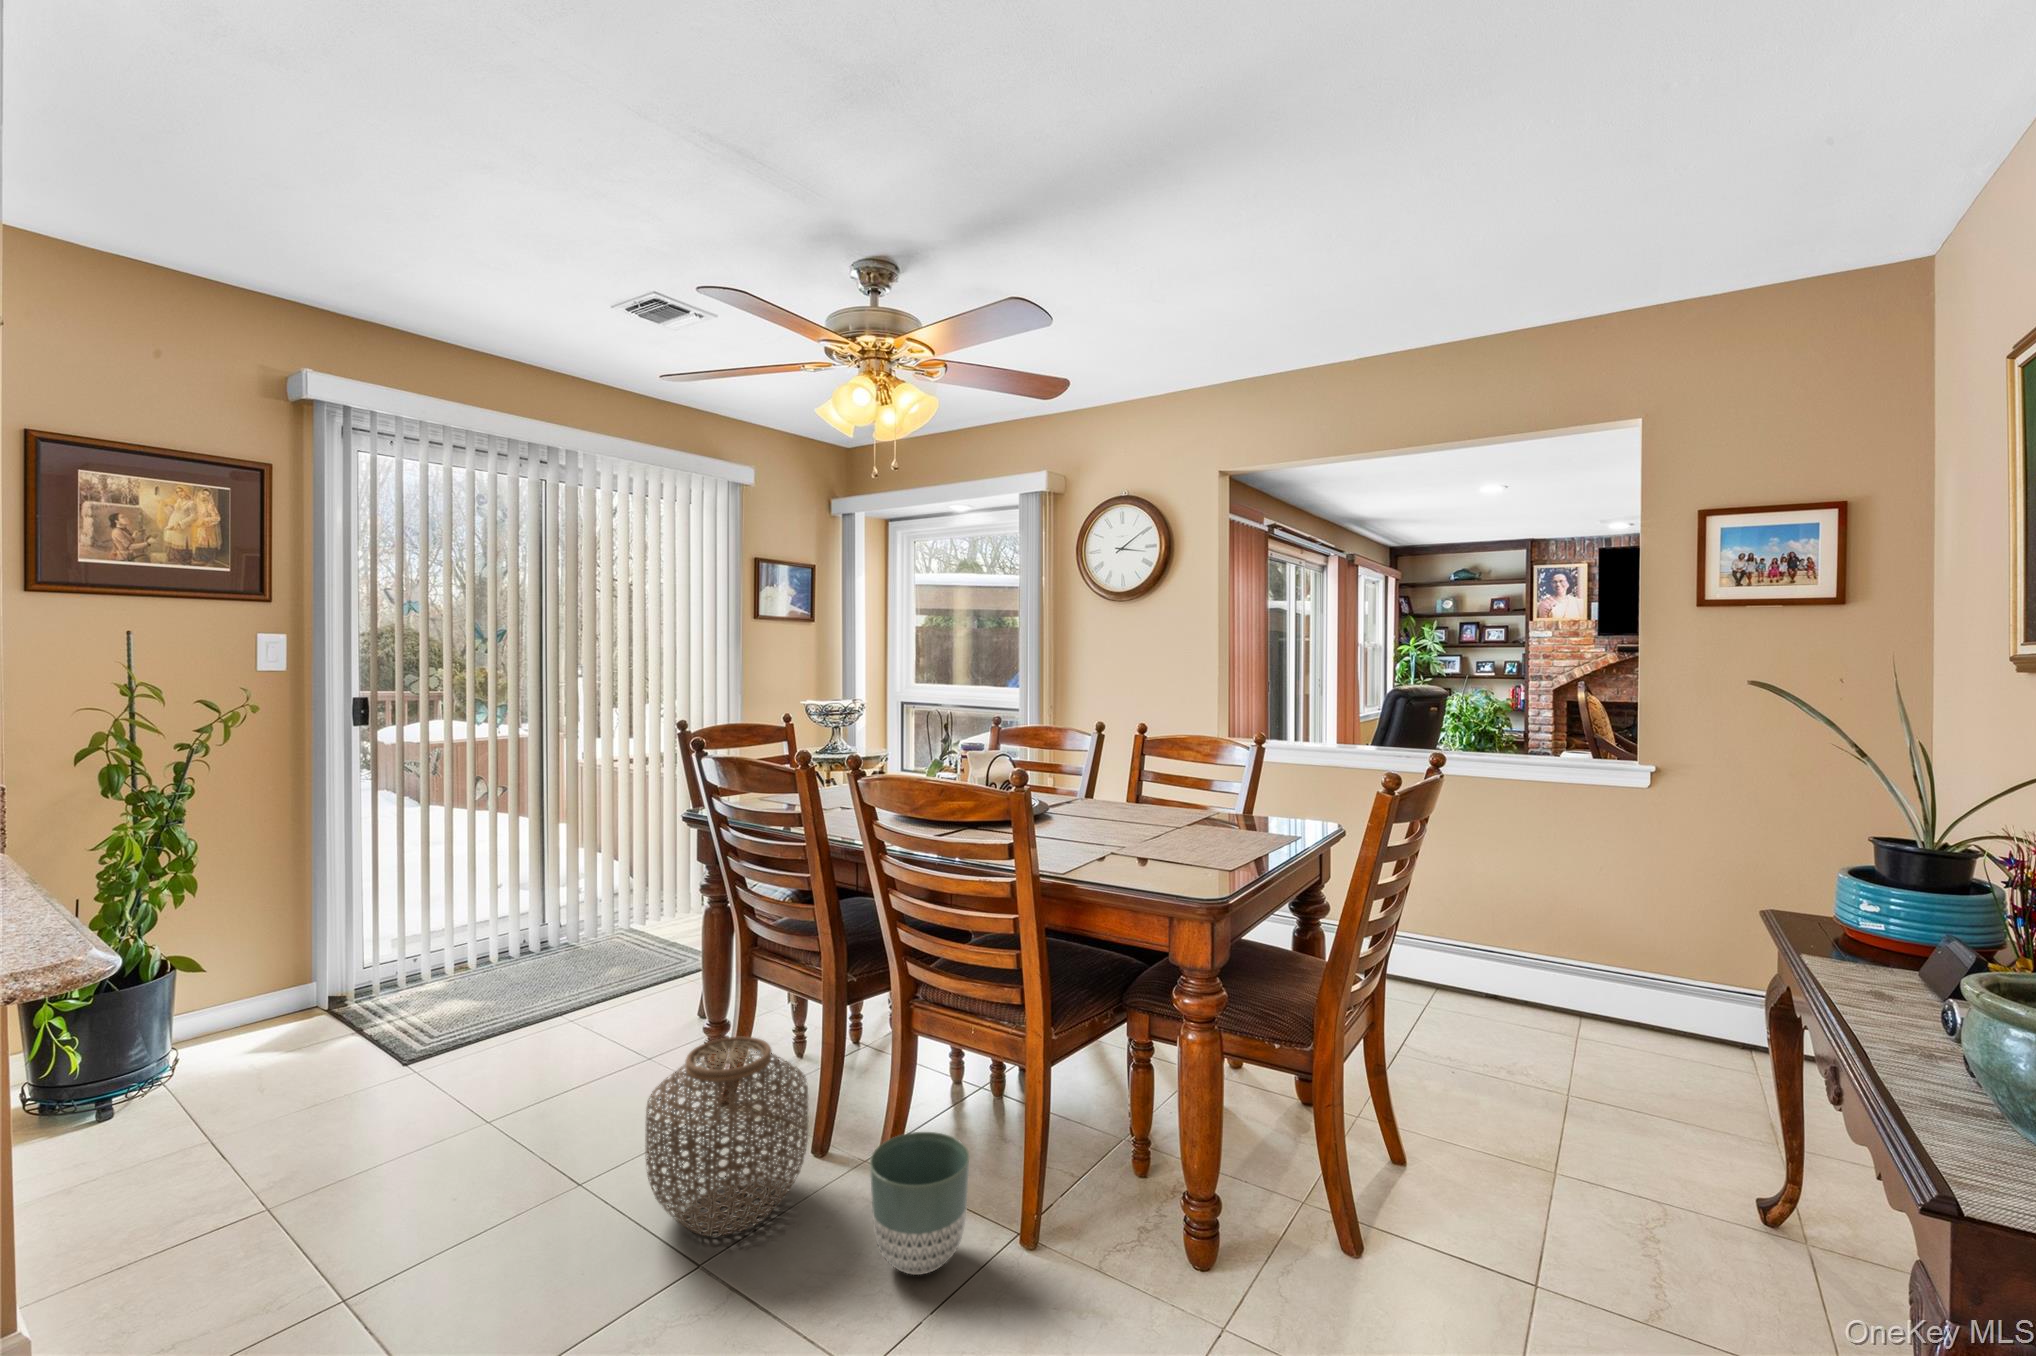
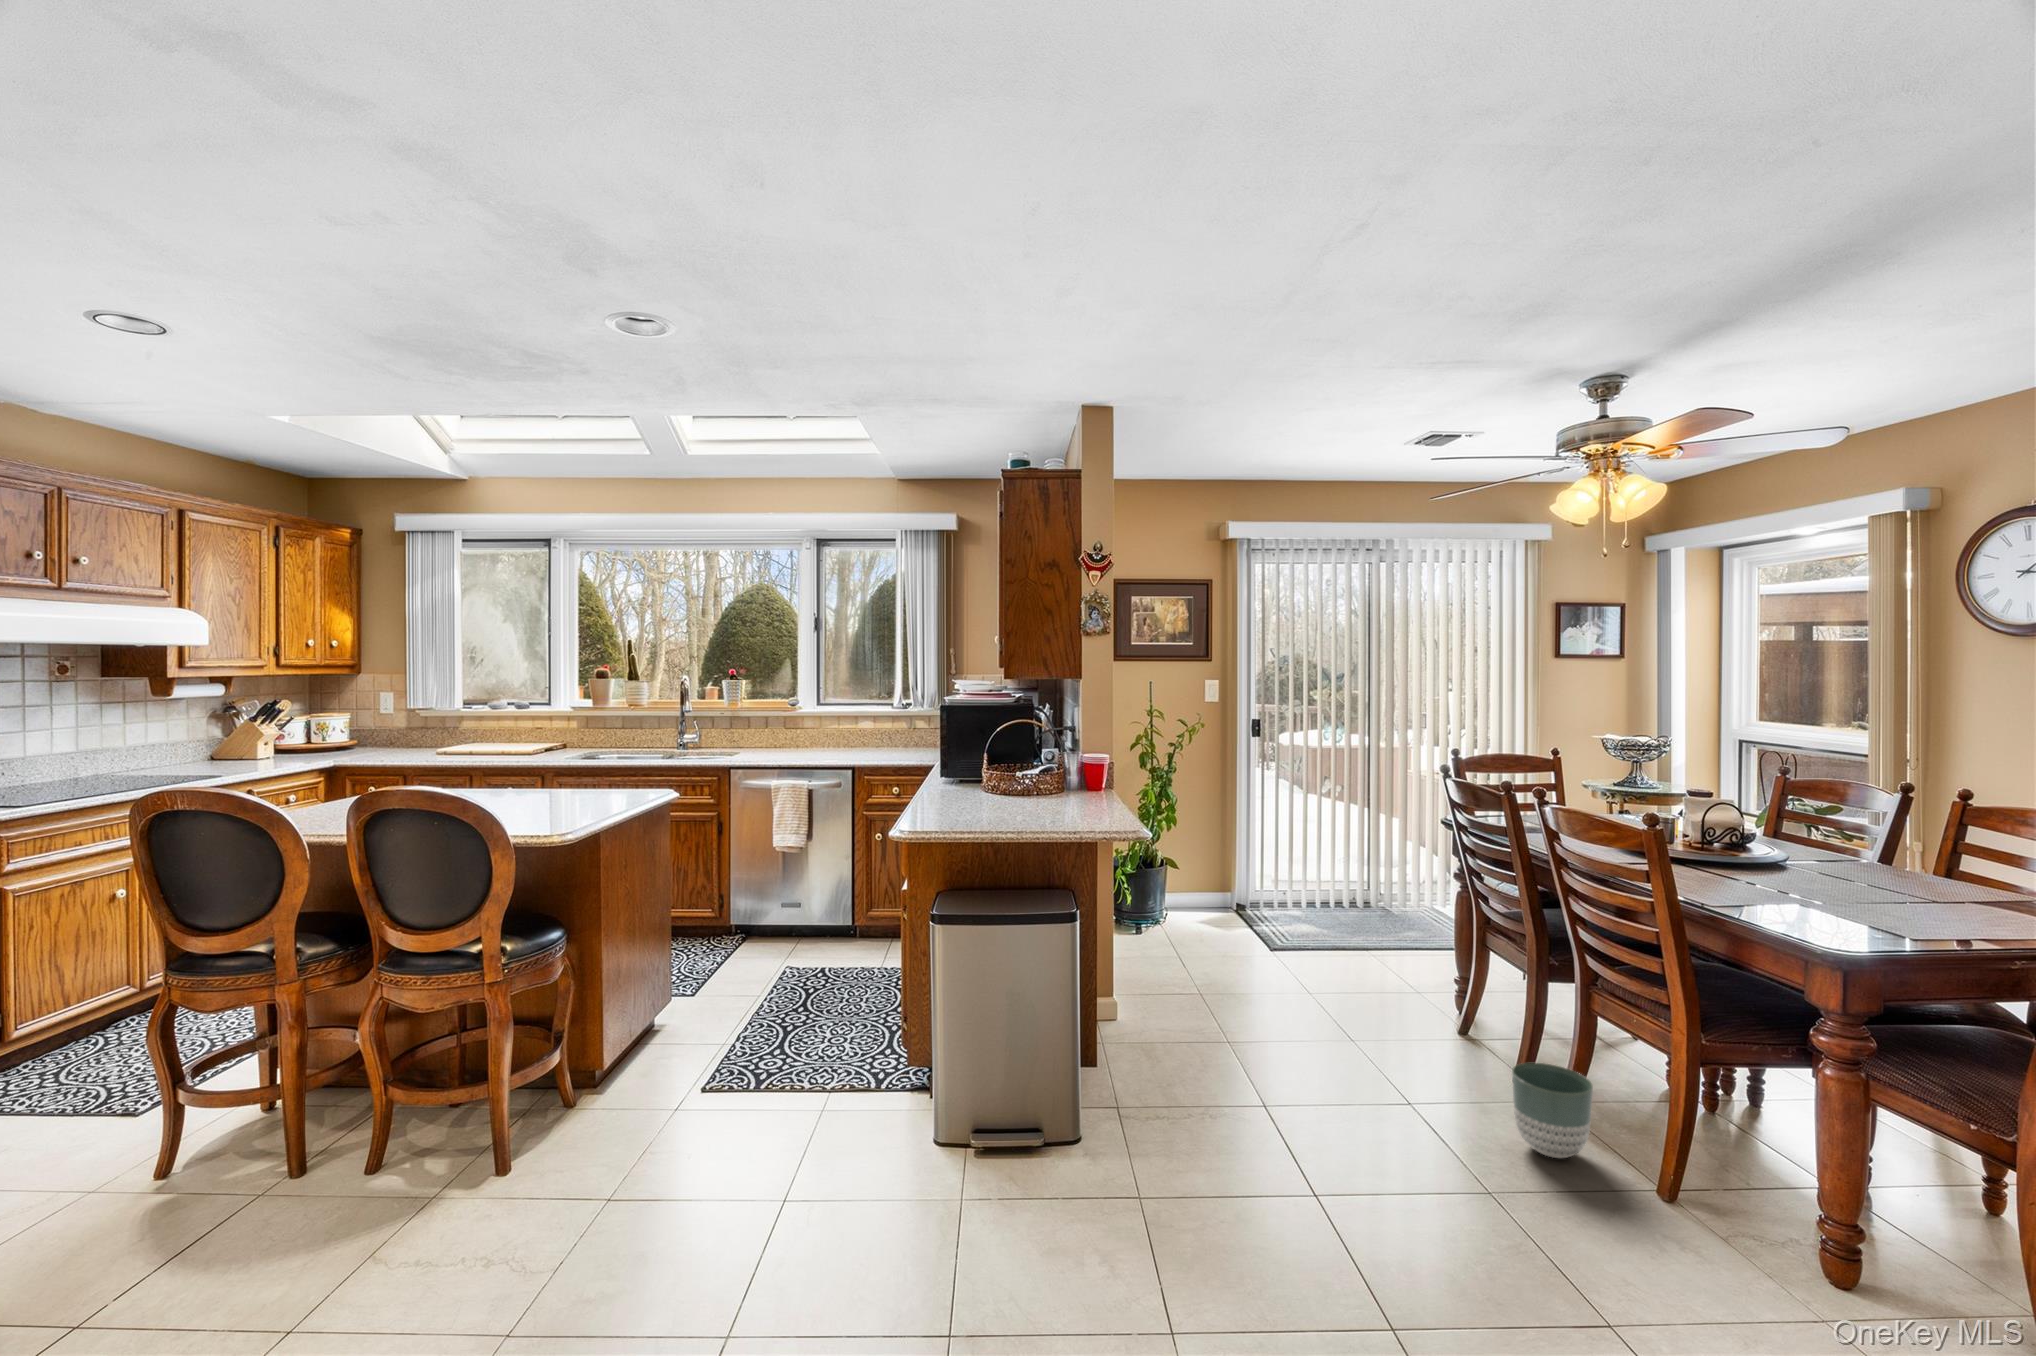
woven basket: present [645,1037,808,1236] -> none [1379,967,1491,1092]

